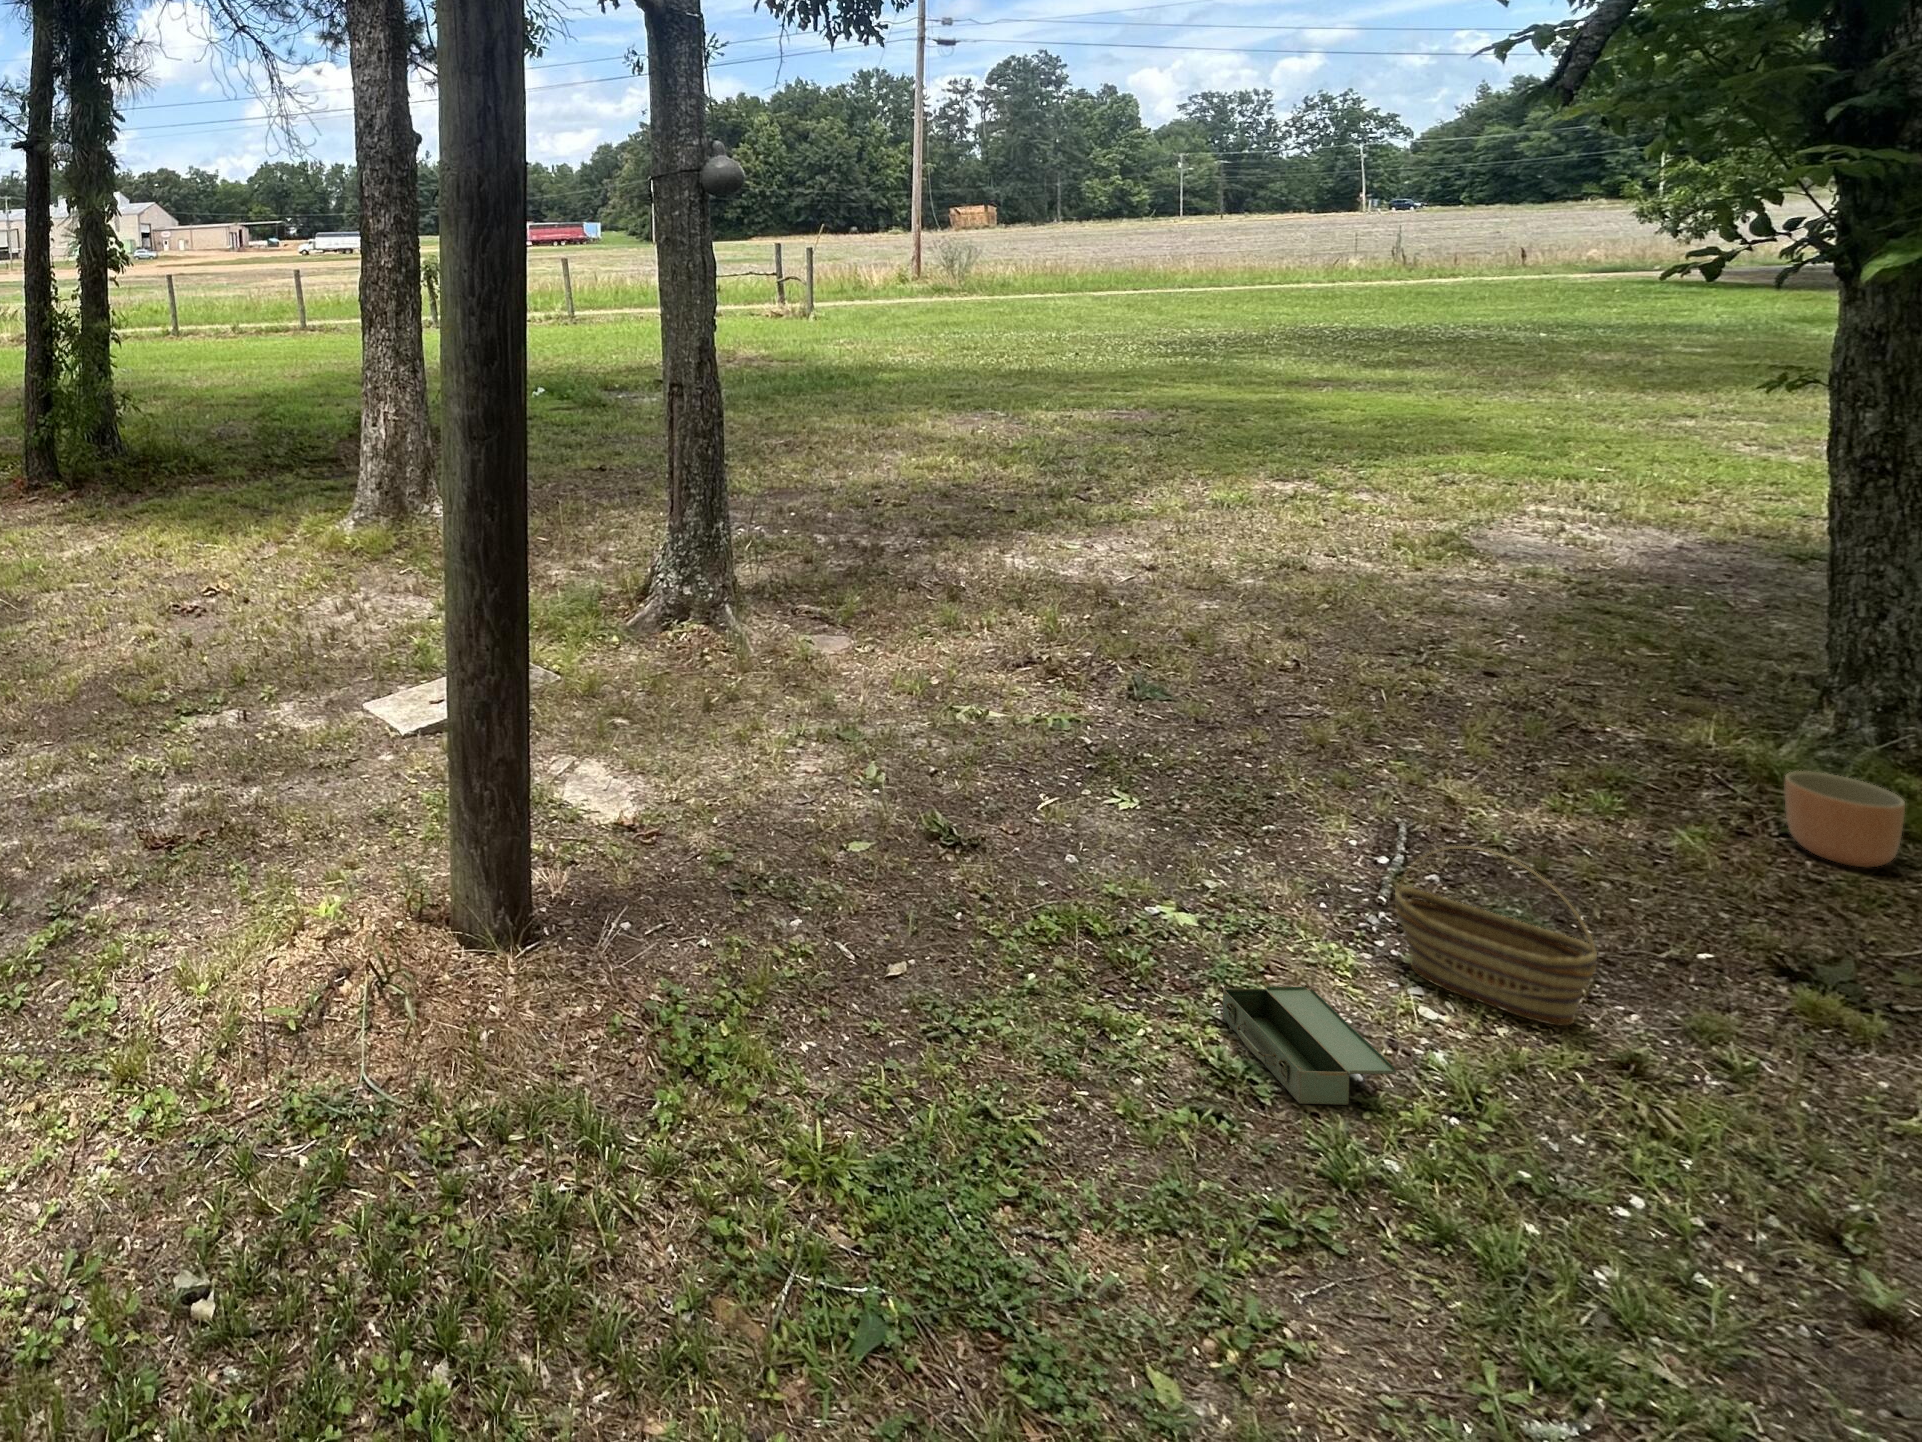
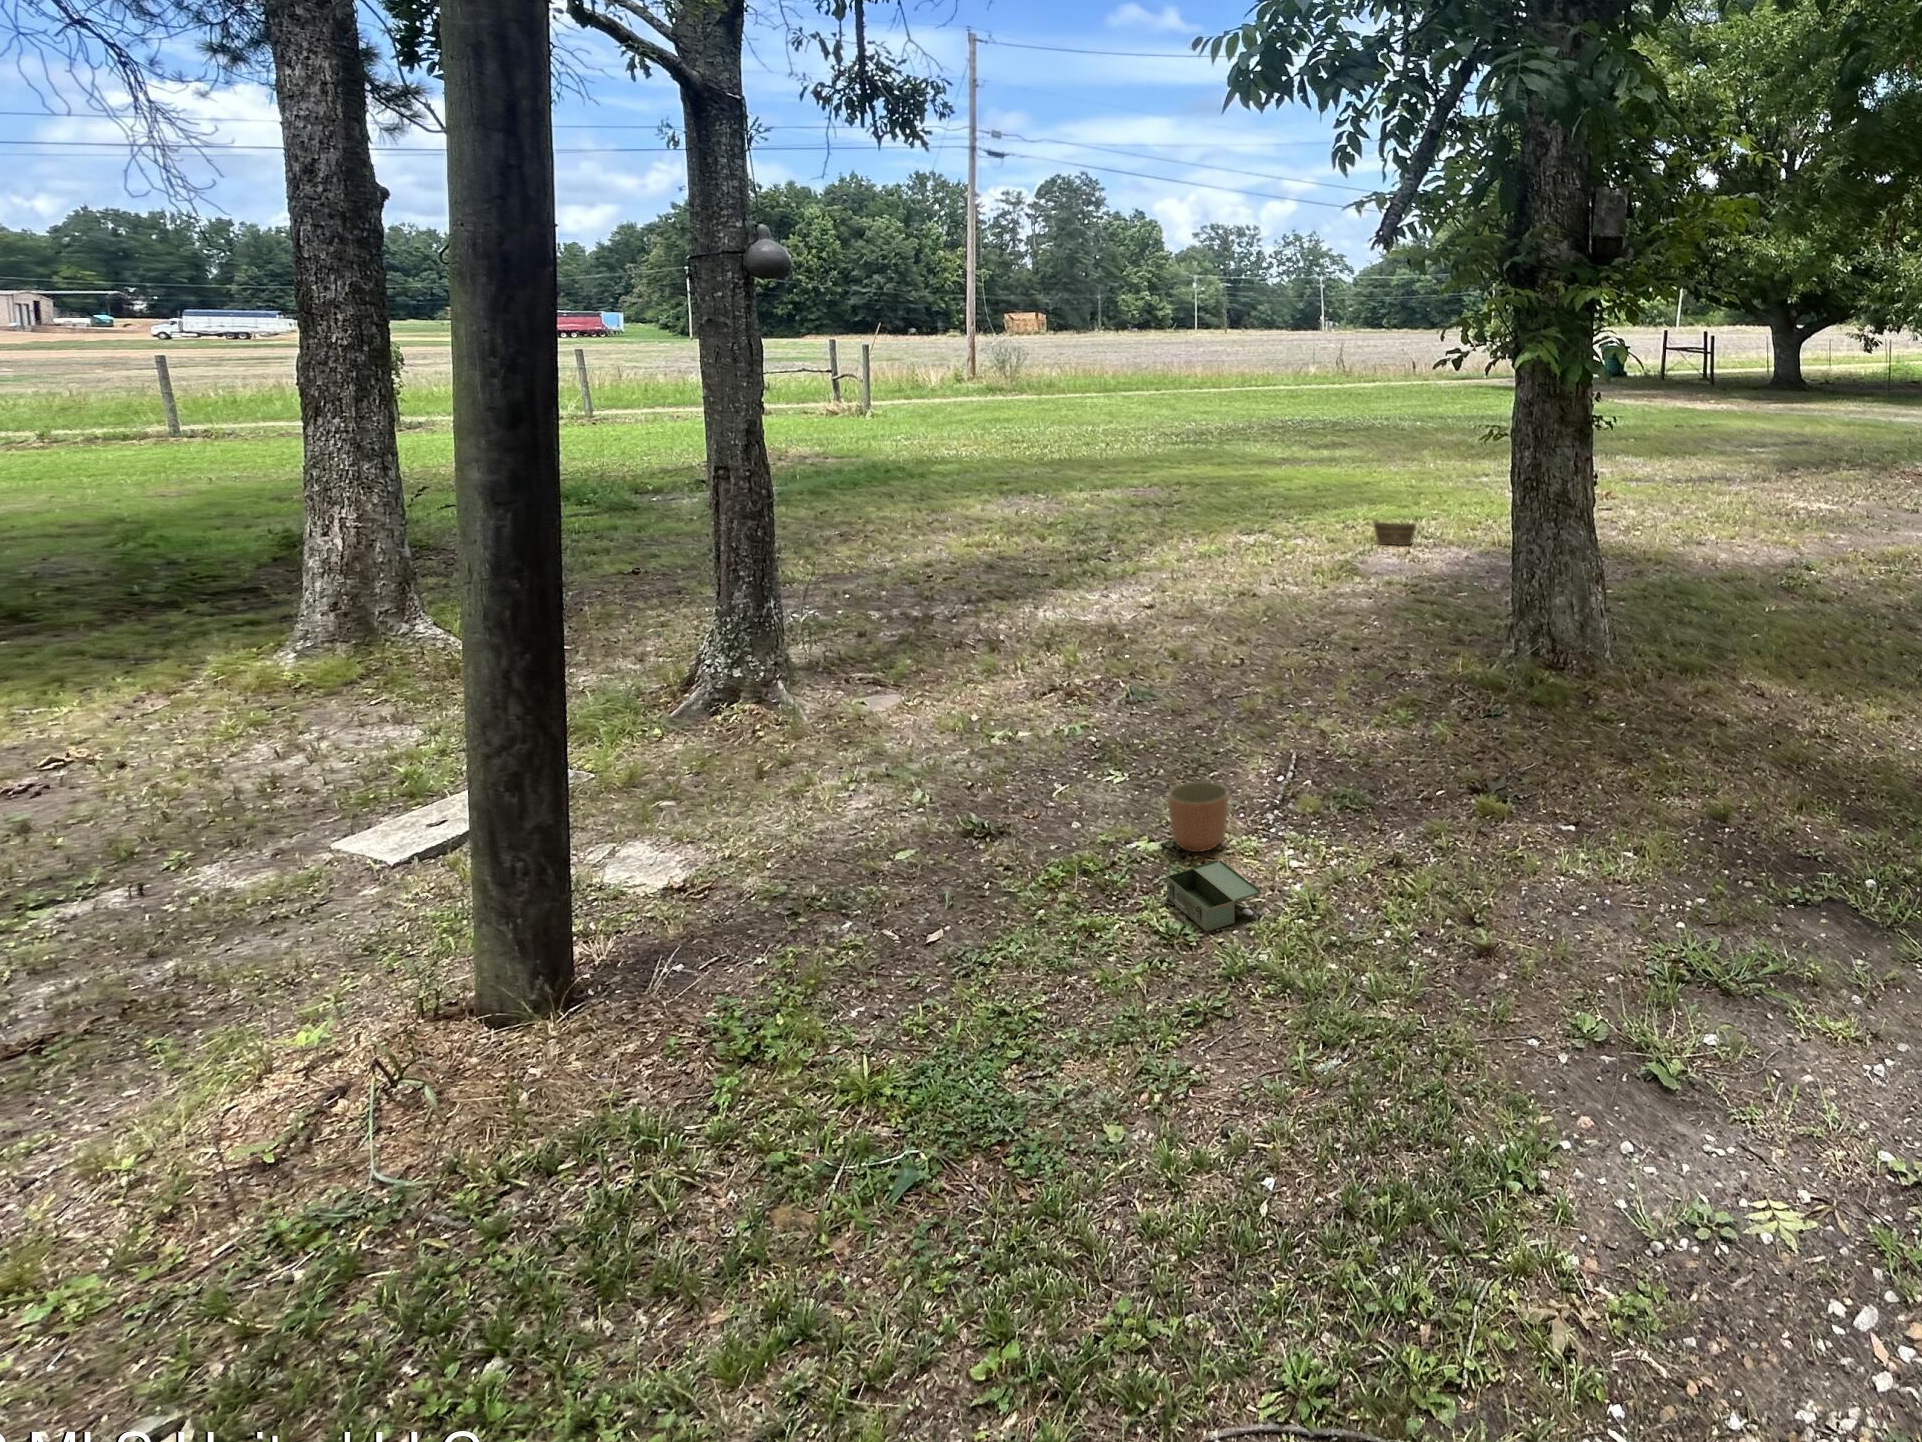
planter: present [1785,771,1905,867] -> present [1168,781,1229,852]
basket: present [1395,846,1597,1026] -> present [1373,521,1416,545]

